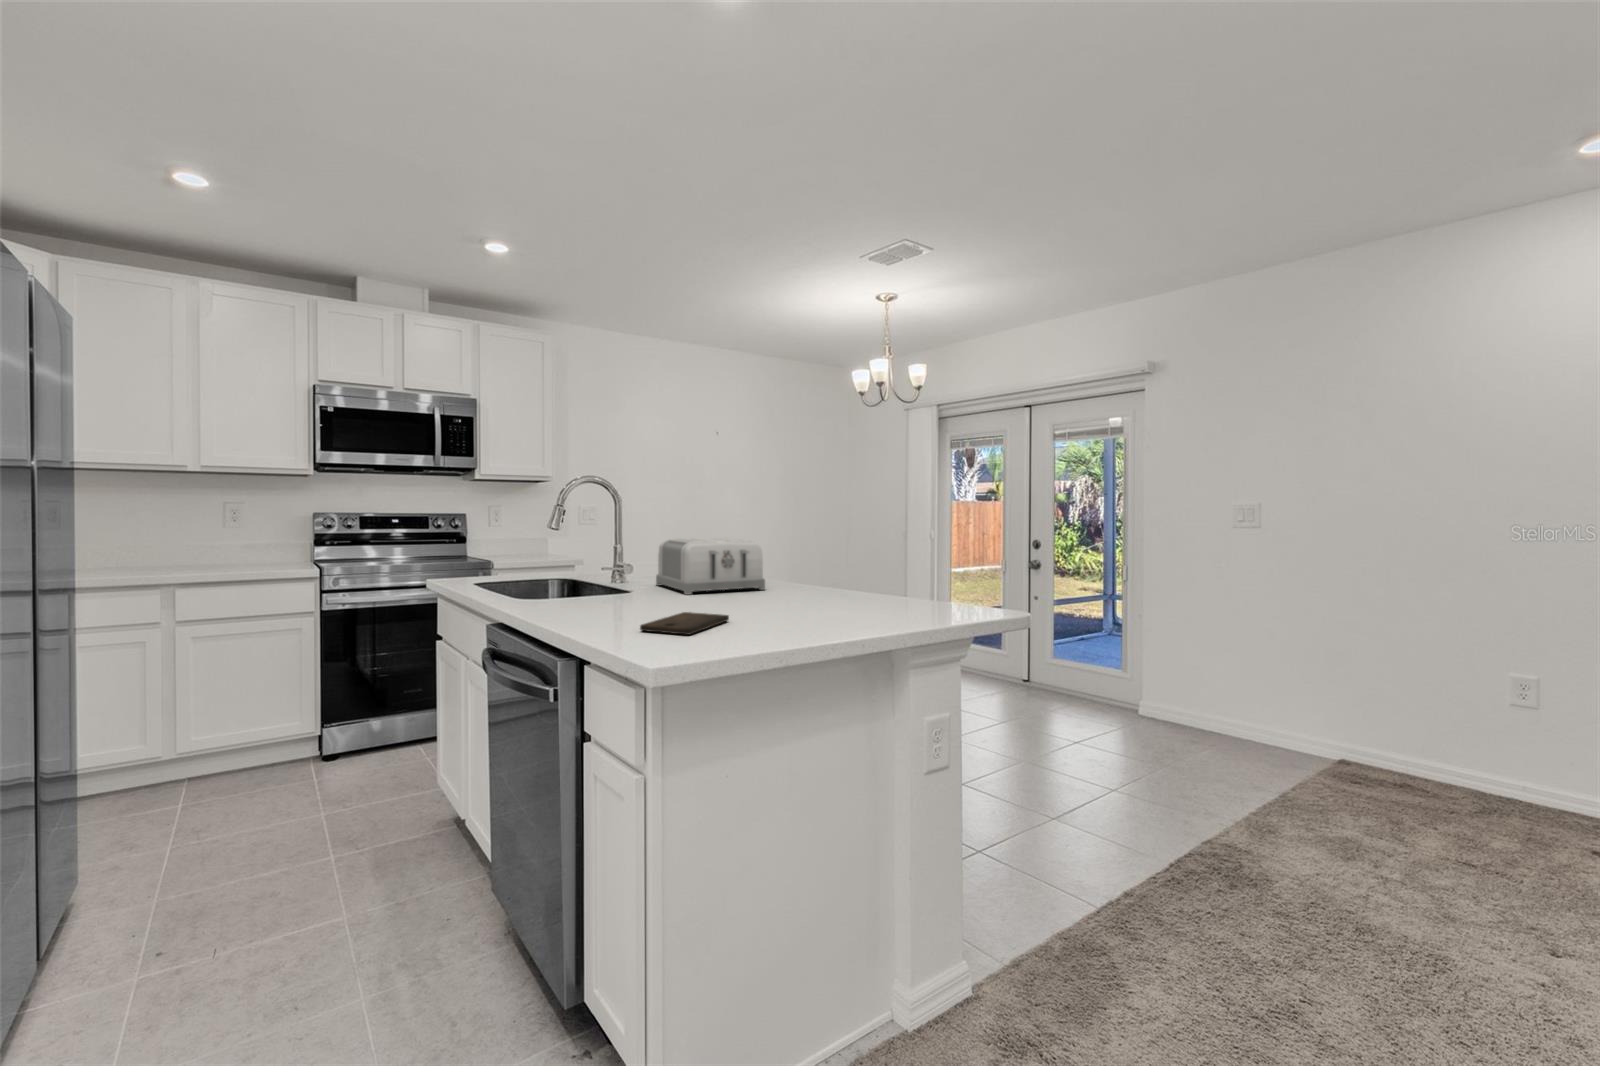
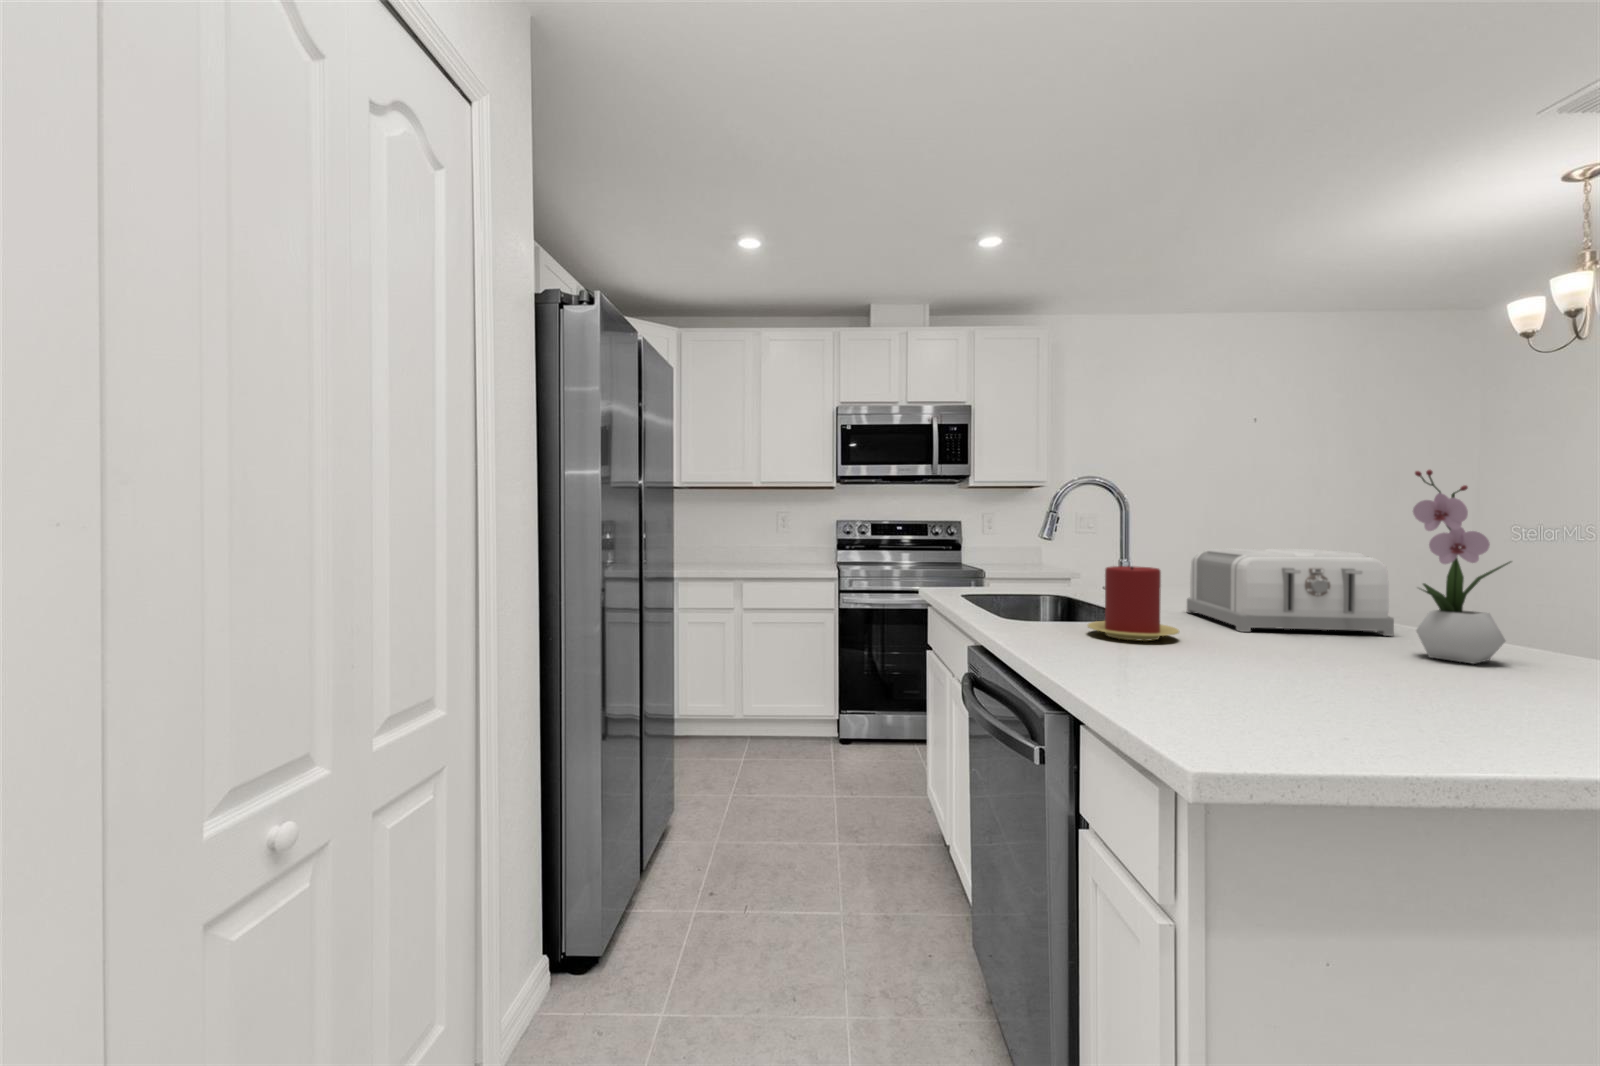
flower arrangement: none [767,492,809,601] -> present [1413,470,1511,664]
candle: none [587,553,649,606] -> present [1088,566,1179,641]
cutting board: present [640,612,729,635] -> none [1172,664,1343,710]

